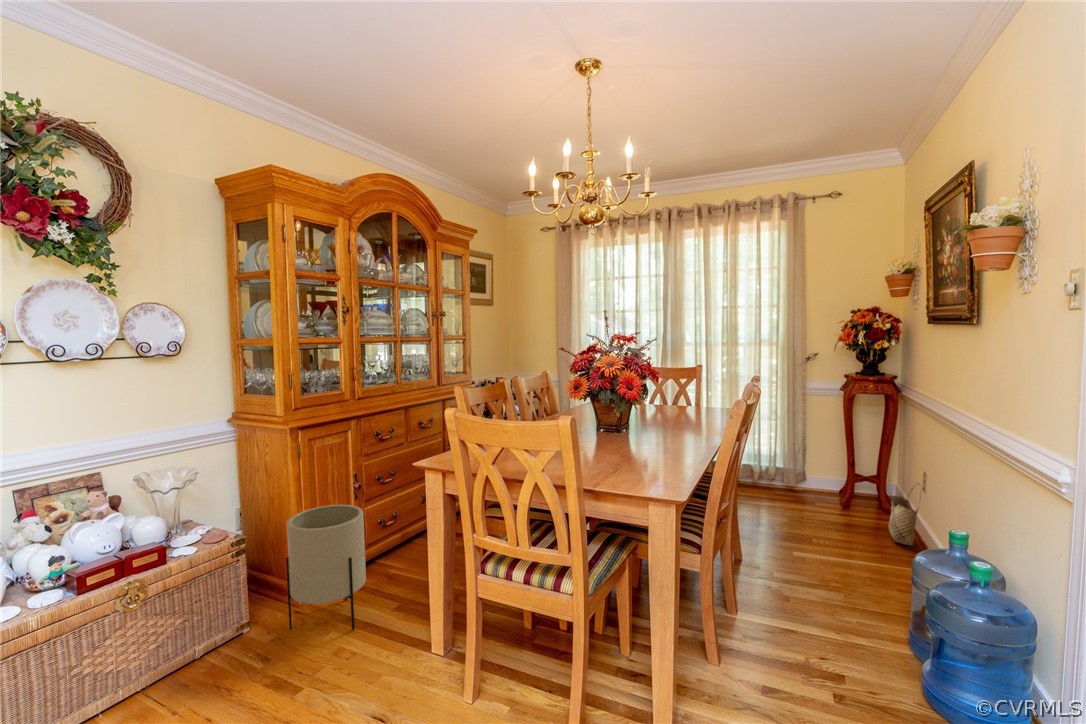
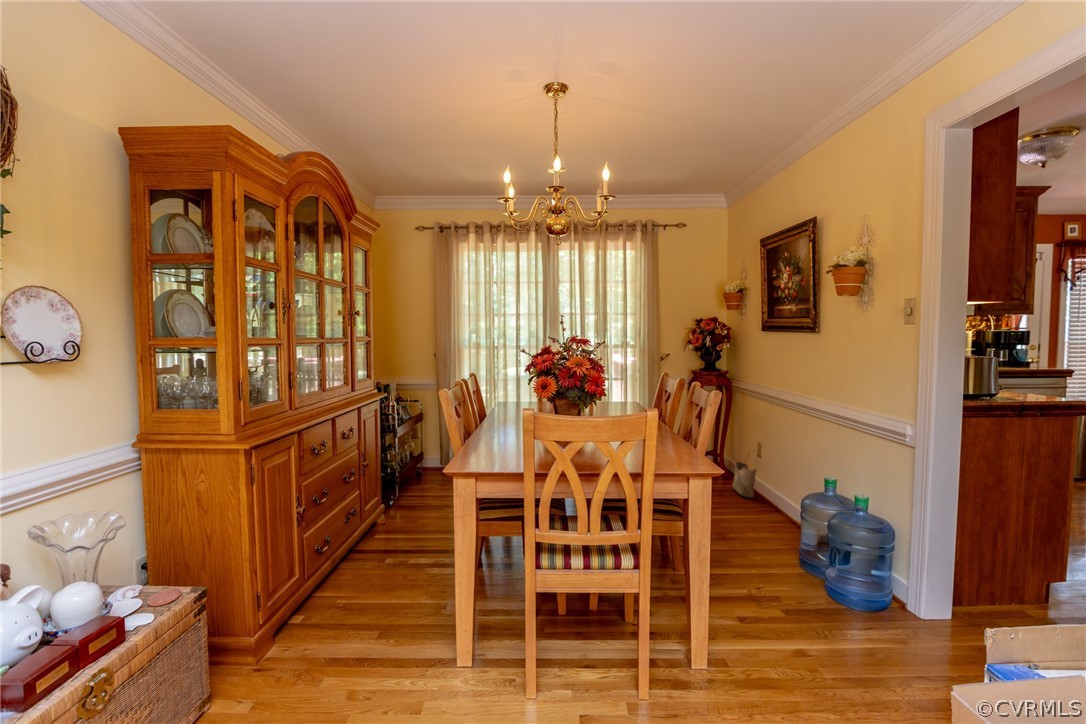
planter: present [286,505,366,630] -> none [258,531,351,691]

